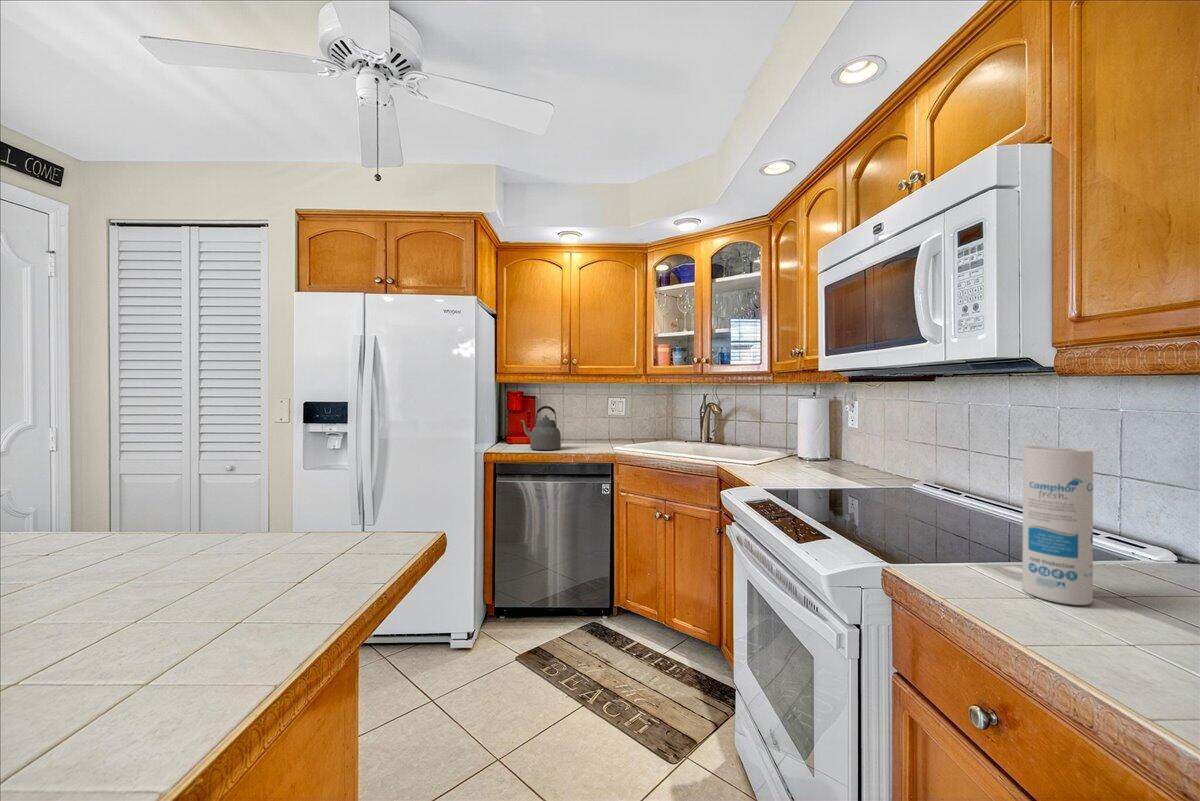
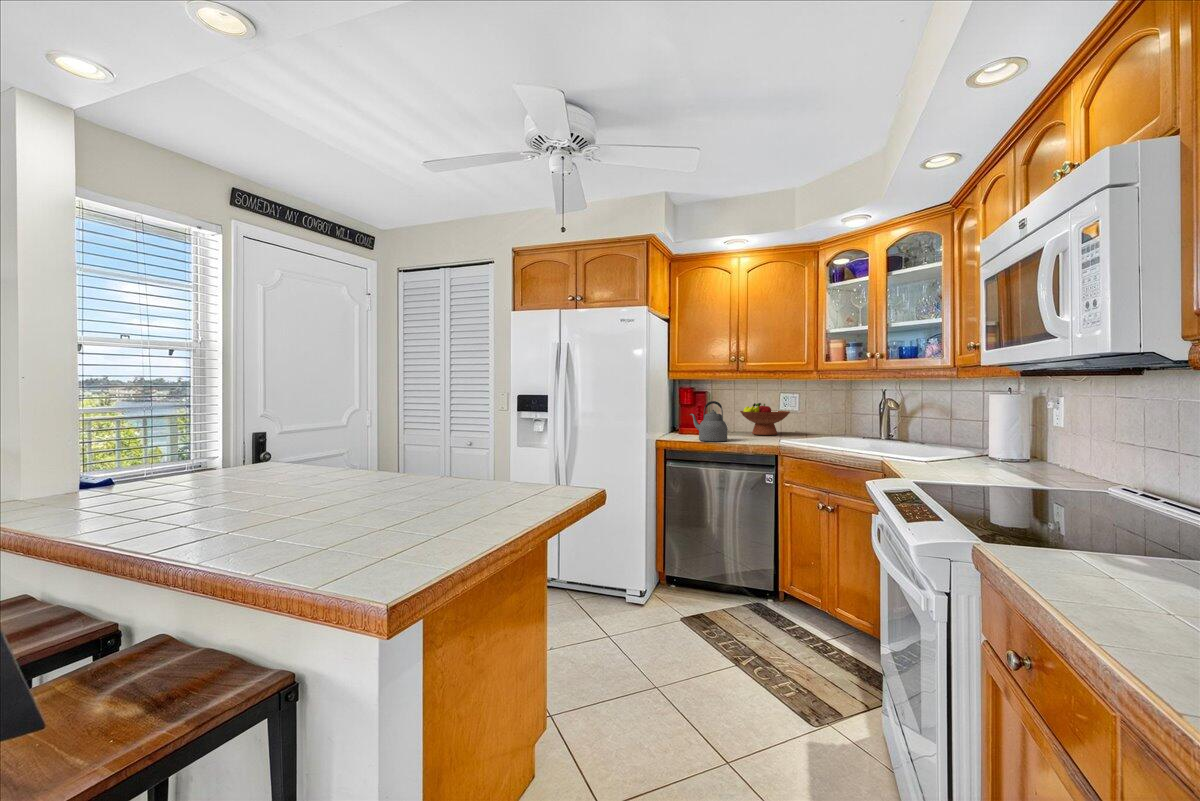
fruit bowl: none [570,408,620,442] -> present [740,403,790,435]
canister: present [1022,446,1093,605] -> none [1073,449,1140,590]

